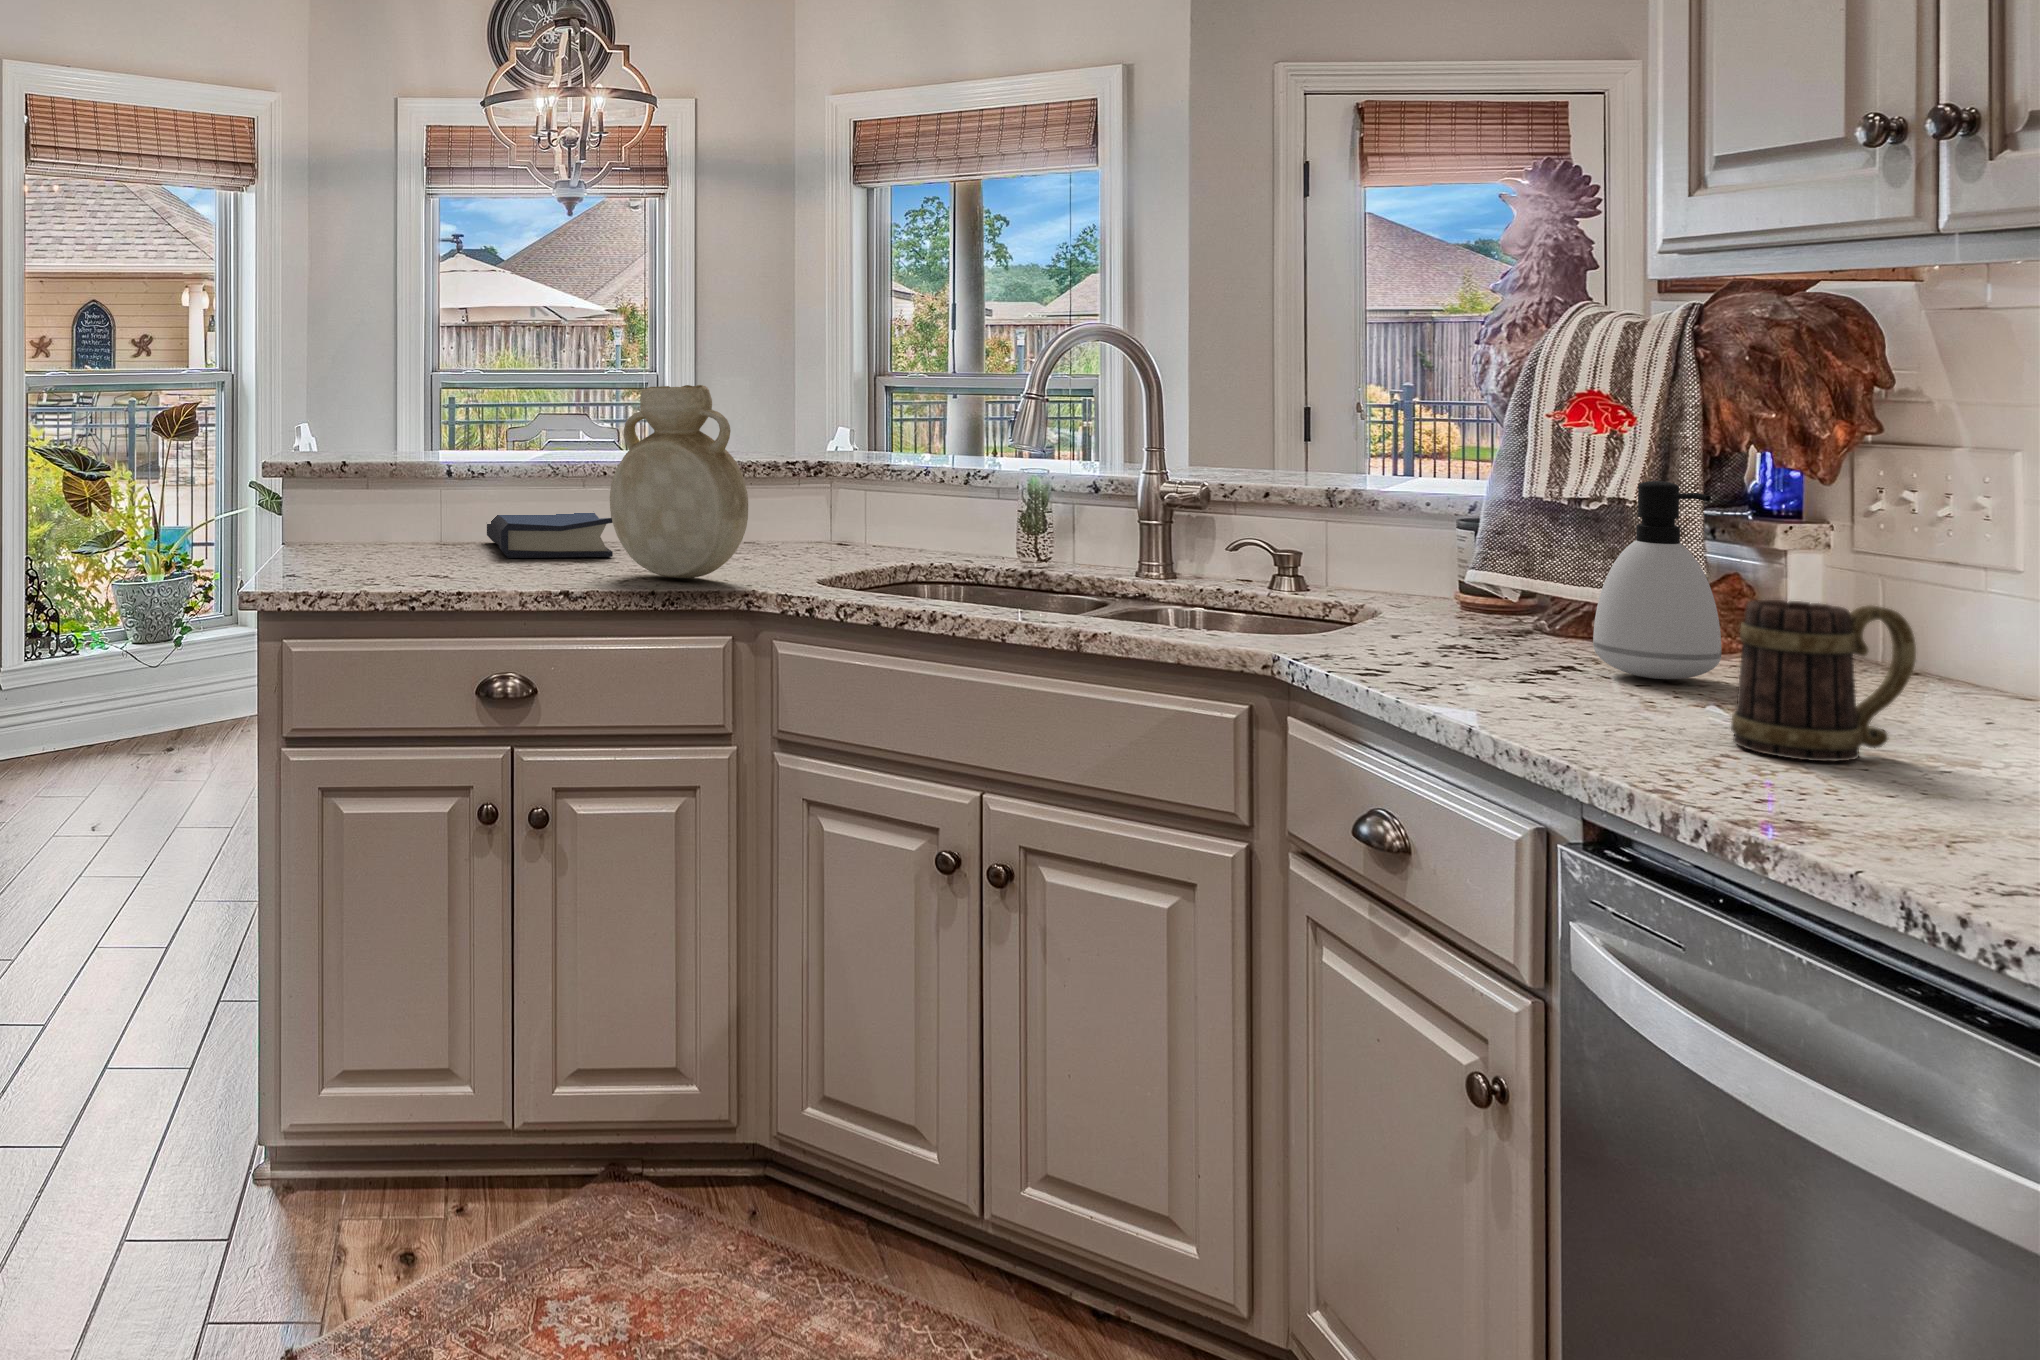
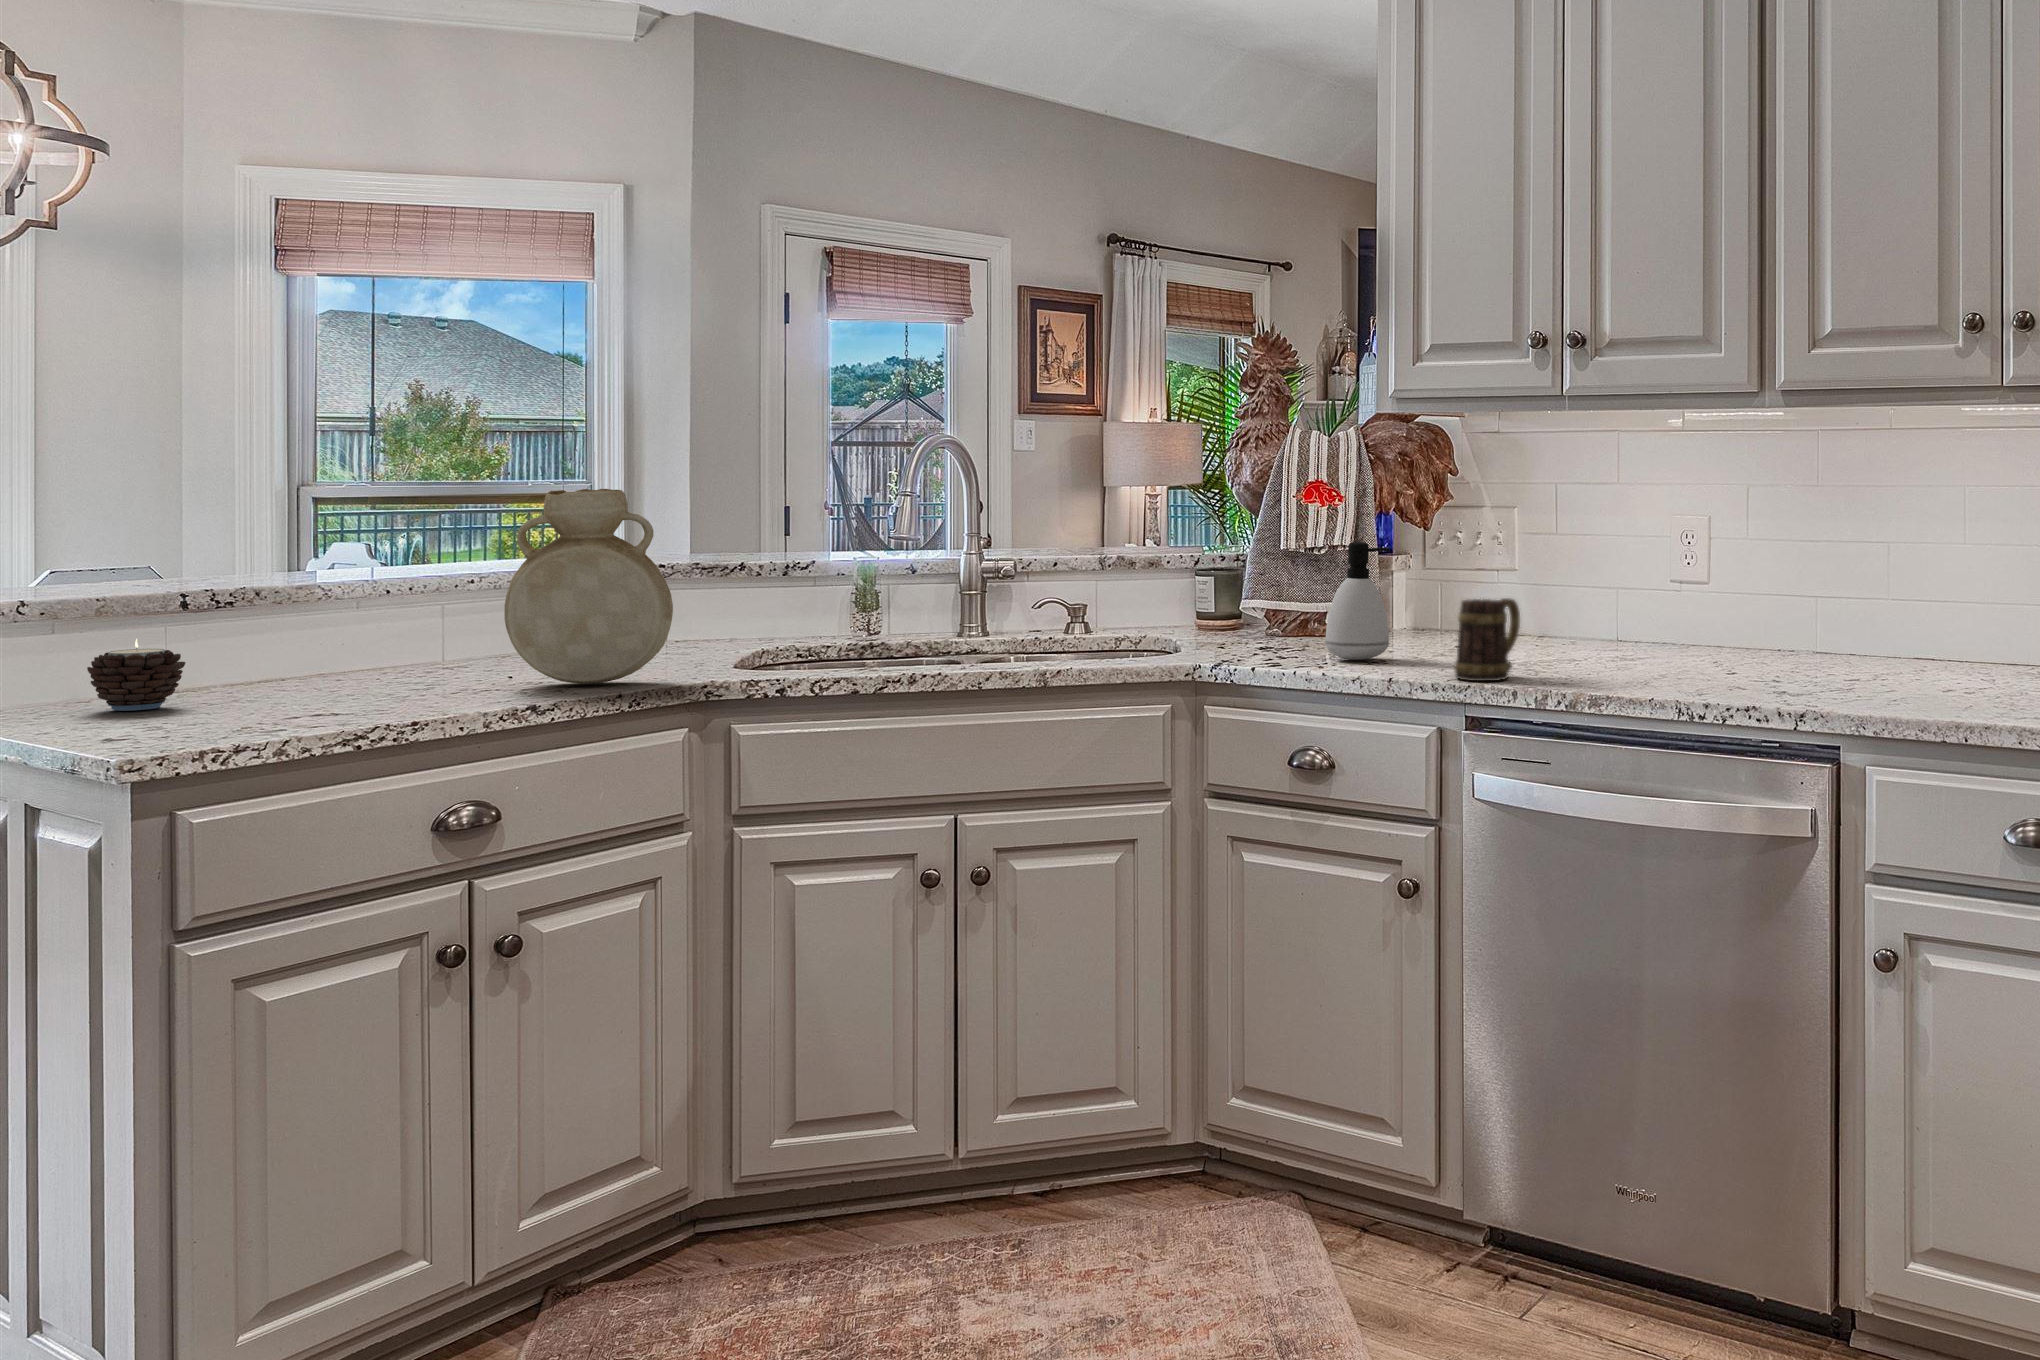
candle: none [344,502,404,560] -> present [87,639,186,711]
hardback book: present [487,513,613,558] -> none [214,631,443,690]

